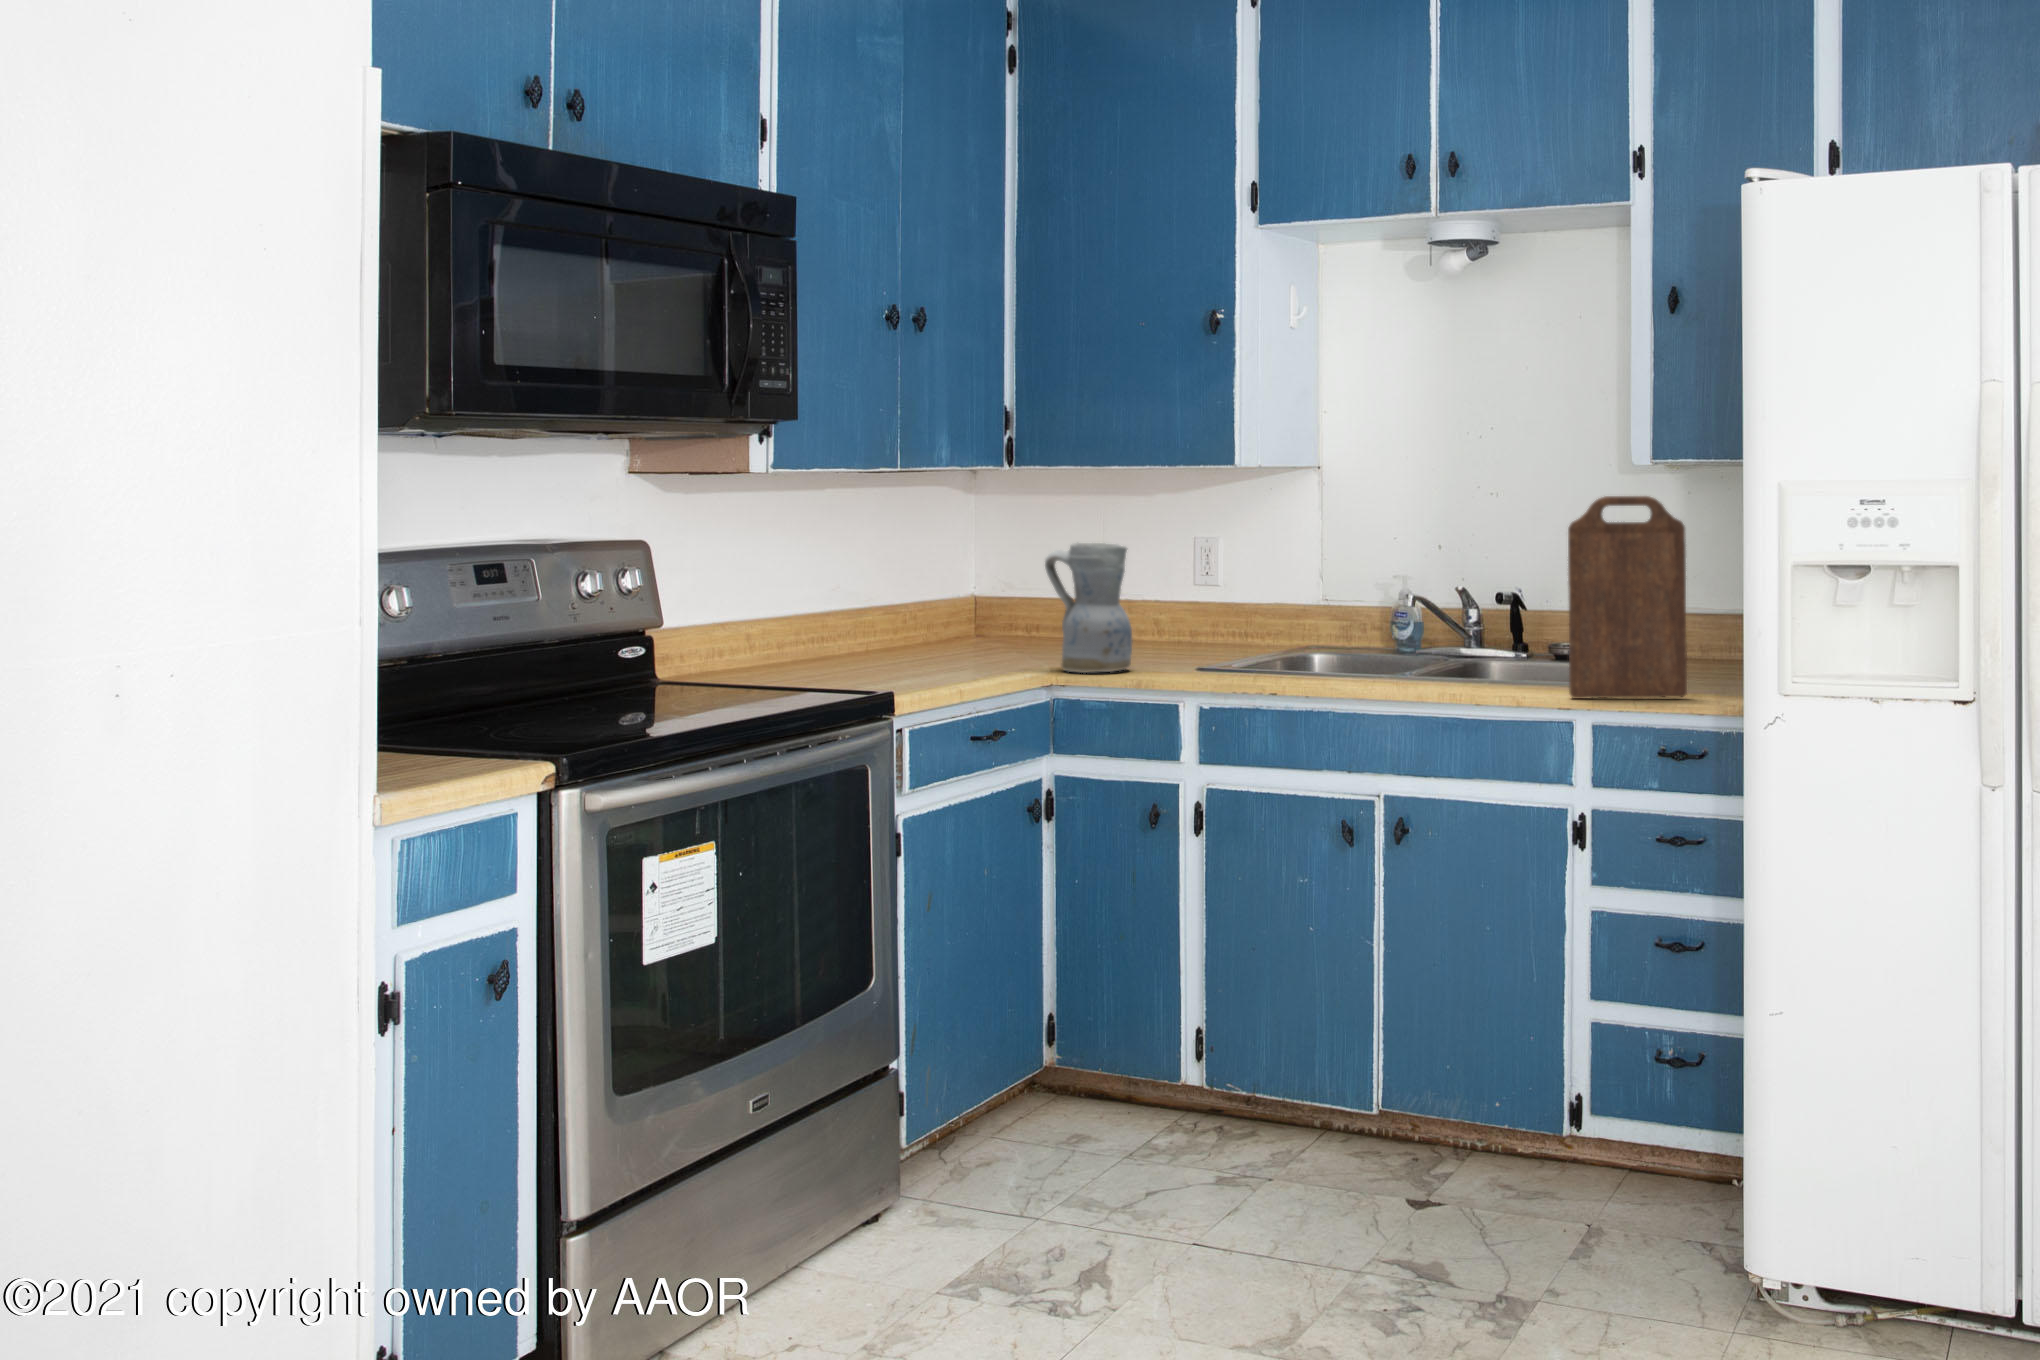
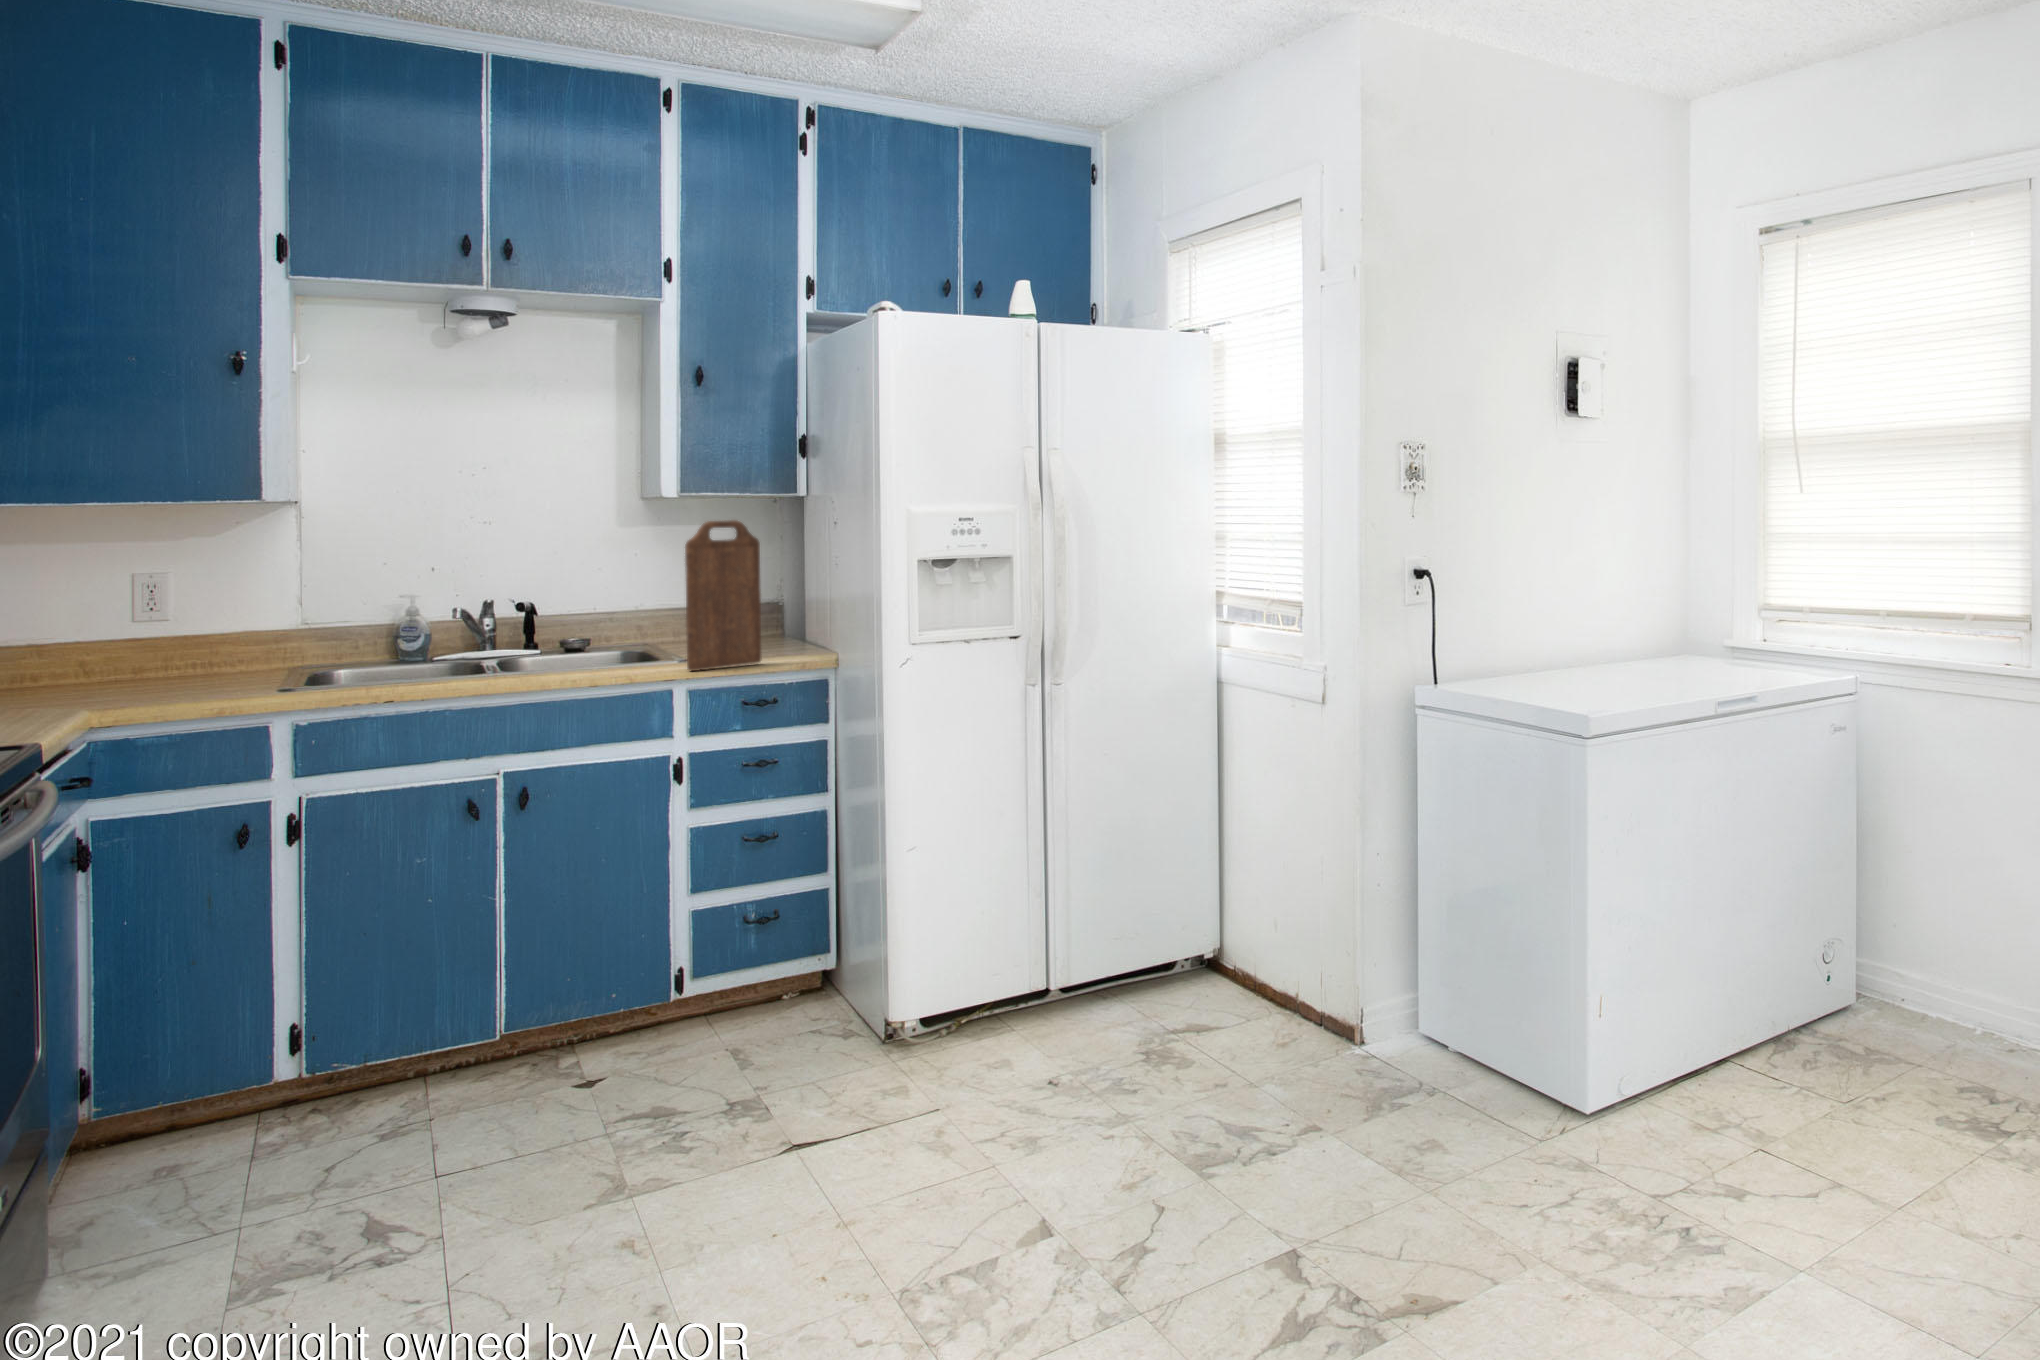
ceramic pitcher: present [1045,543,1132,673] -> none [84,574,197,705]

